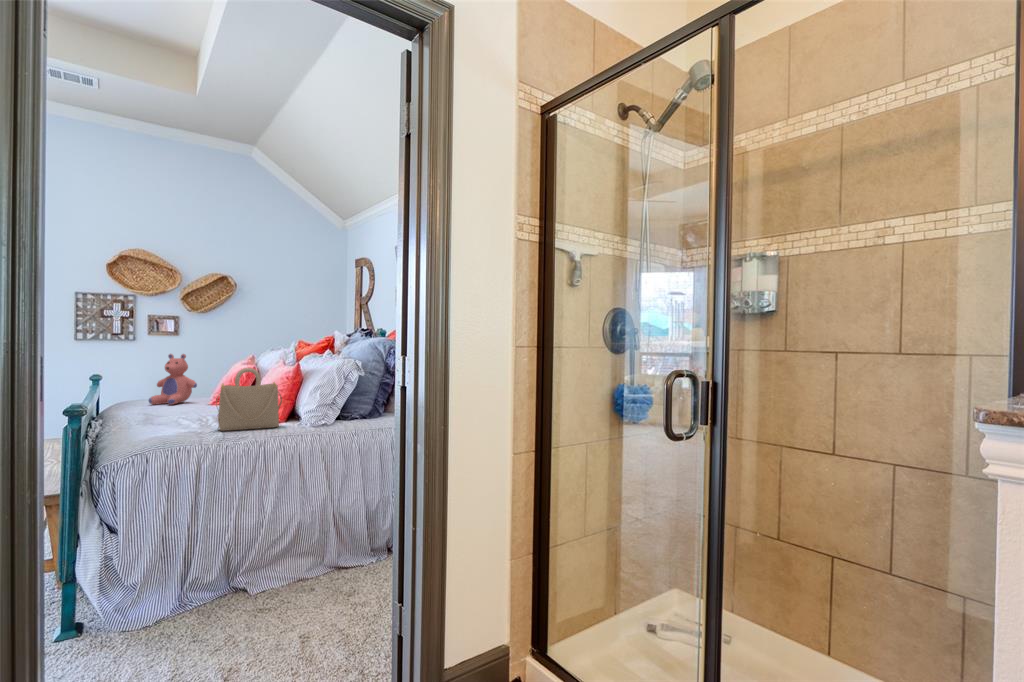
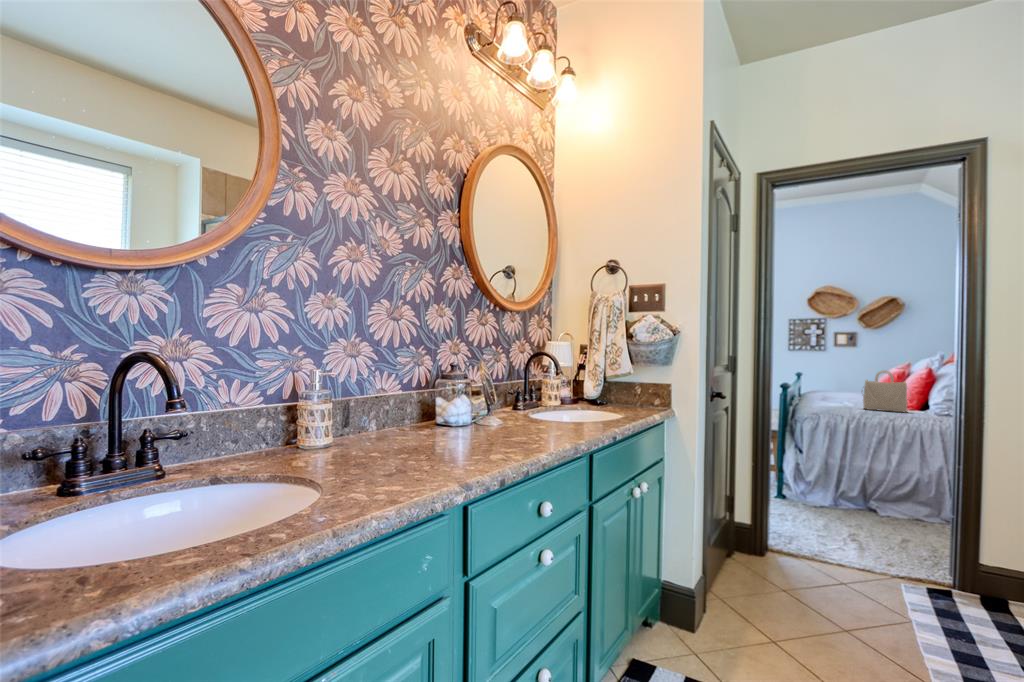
teddy bear: present [149,354,197,405] -> none [830,360,864,395]

